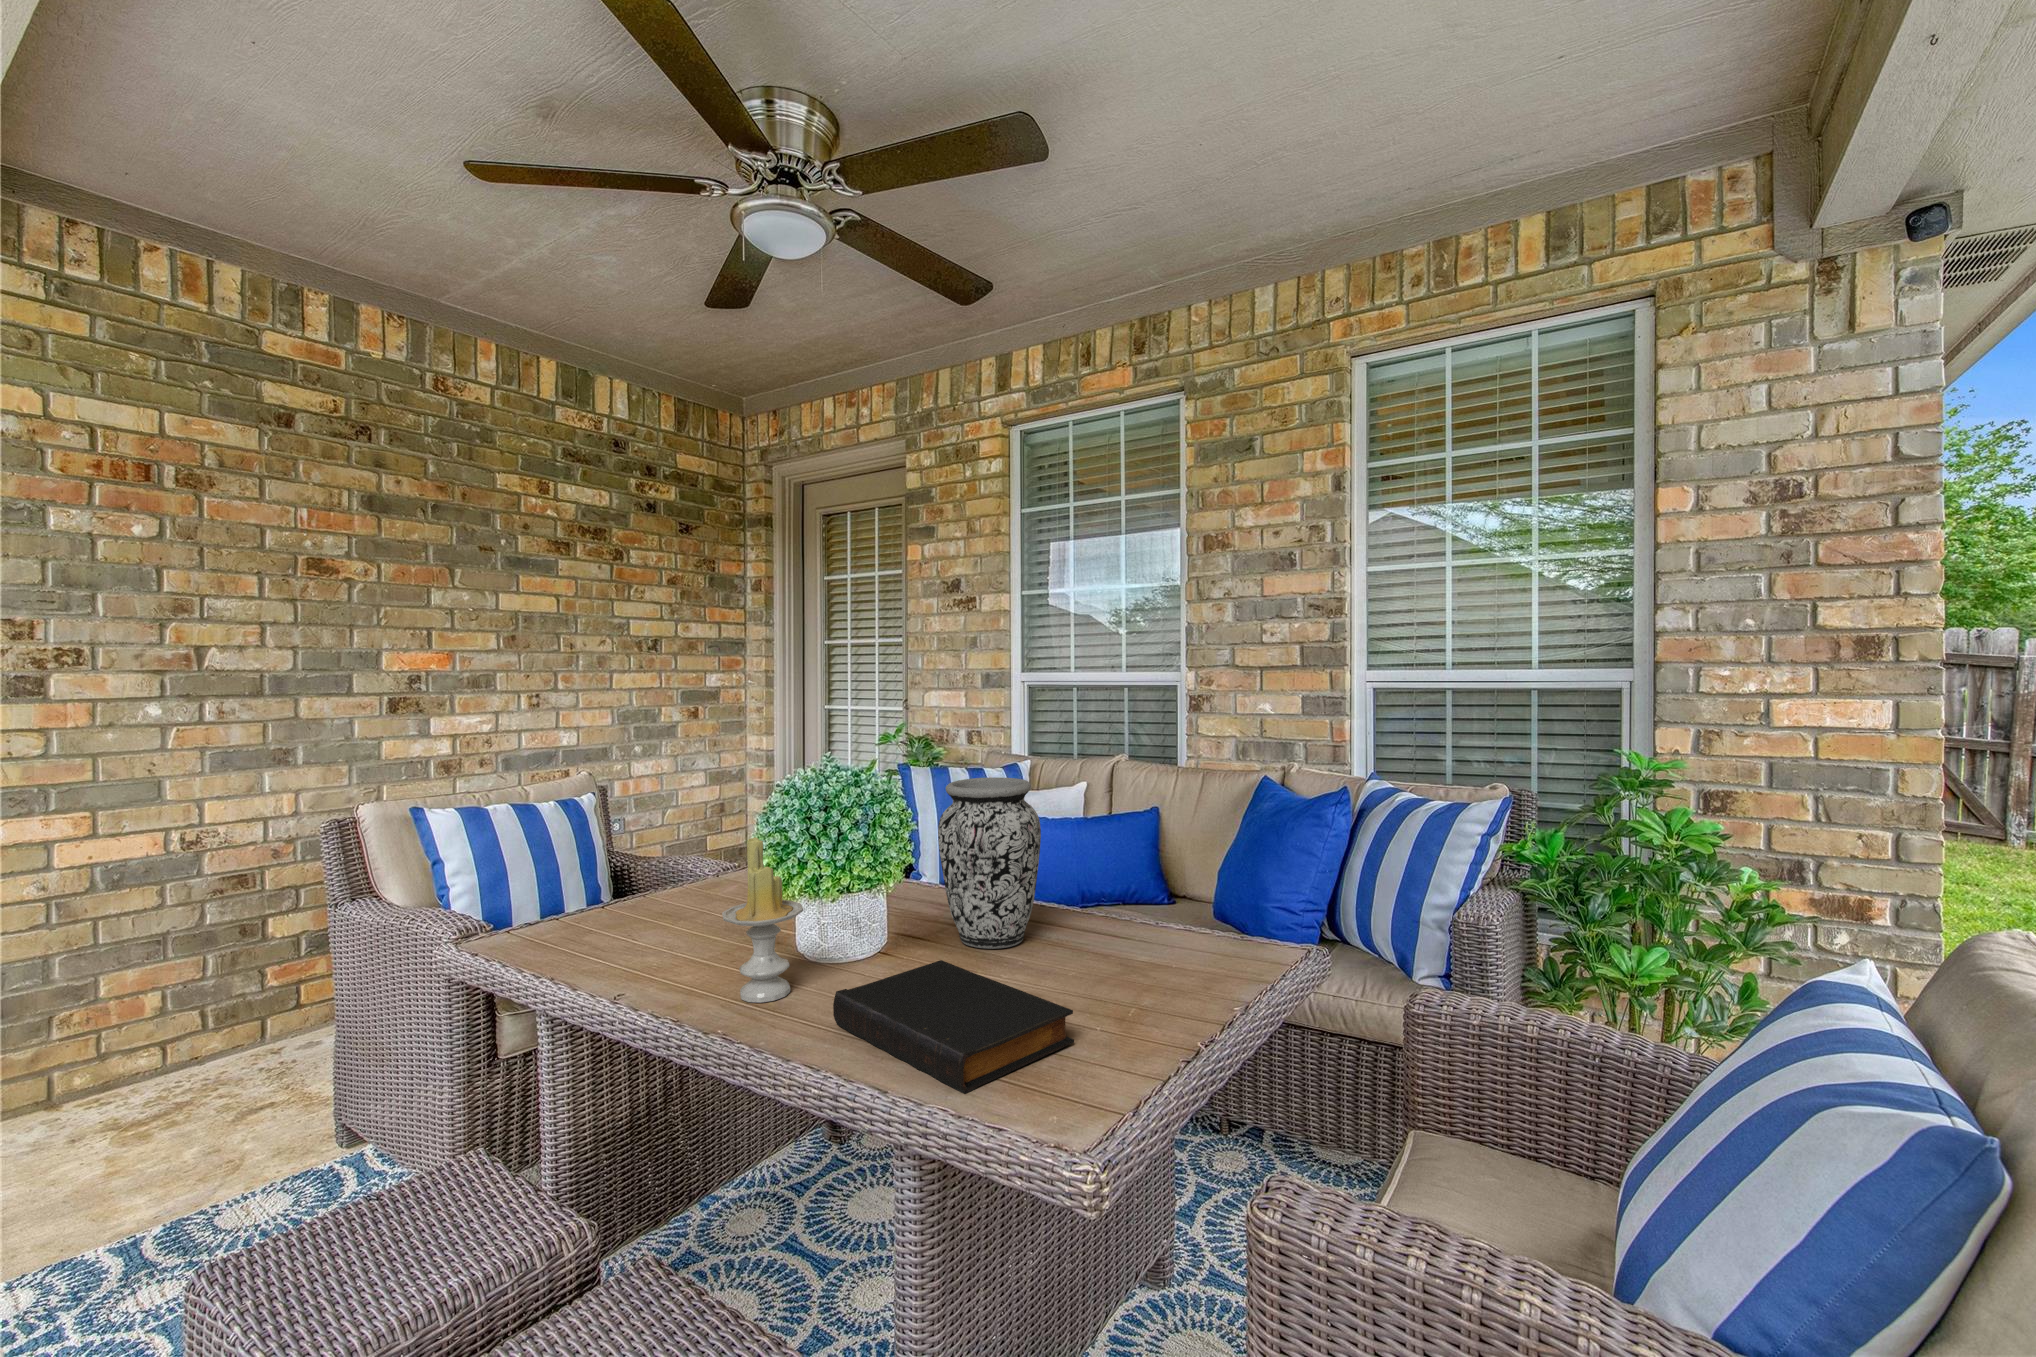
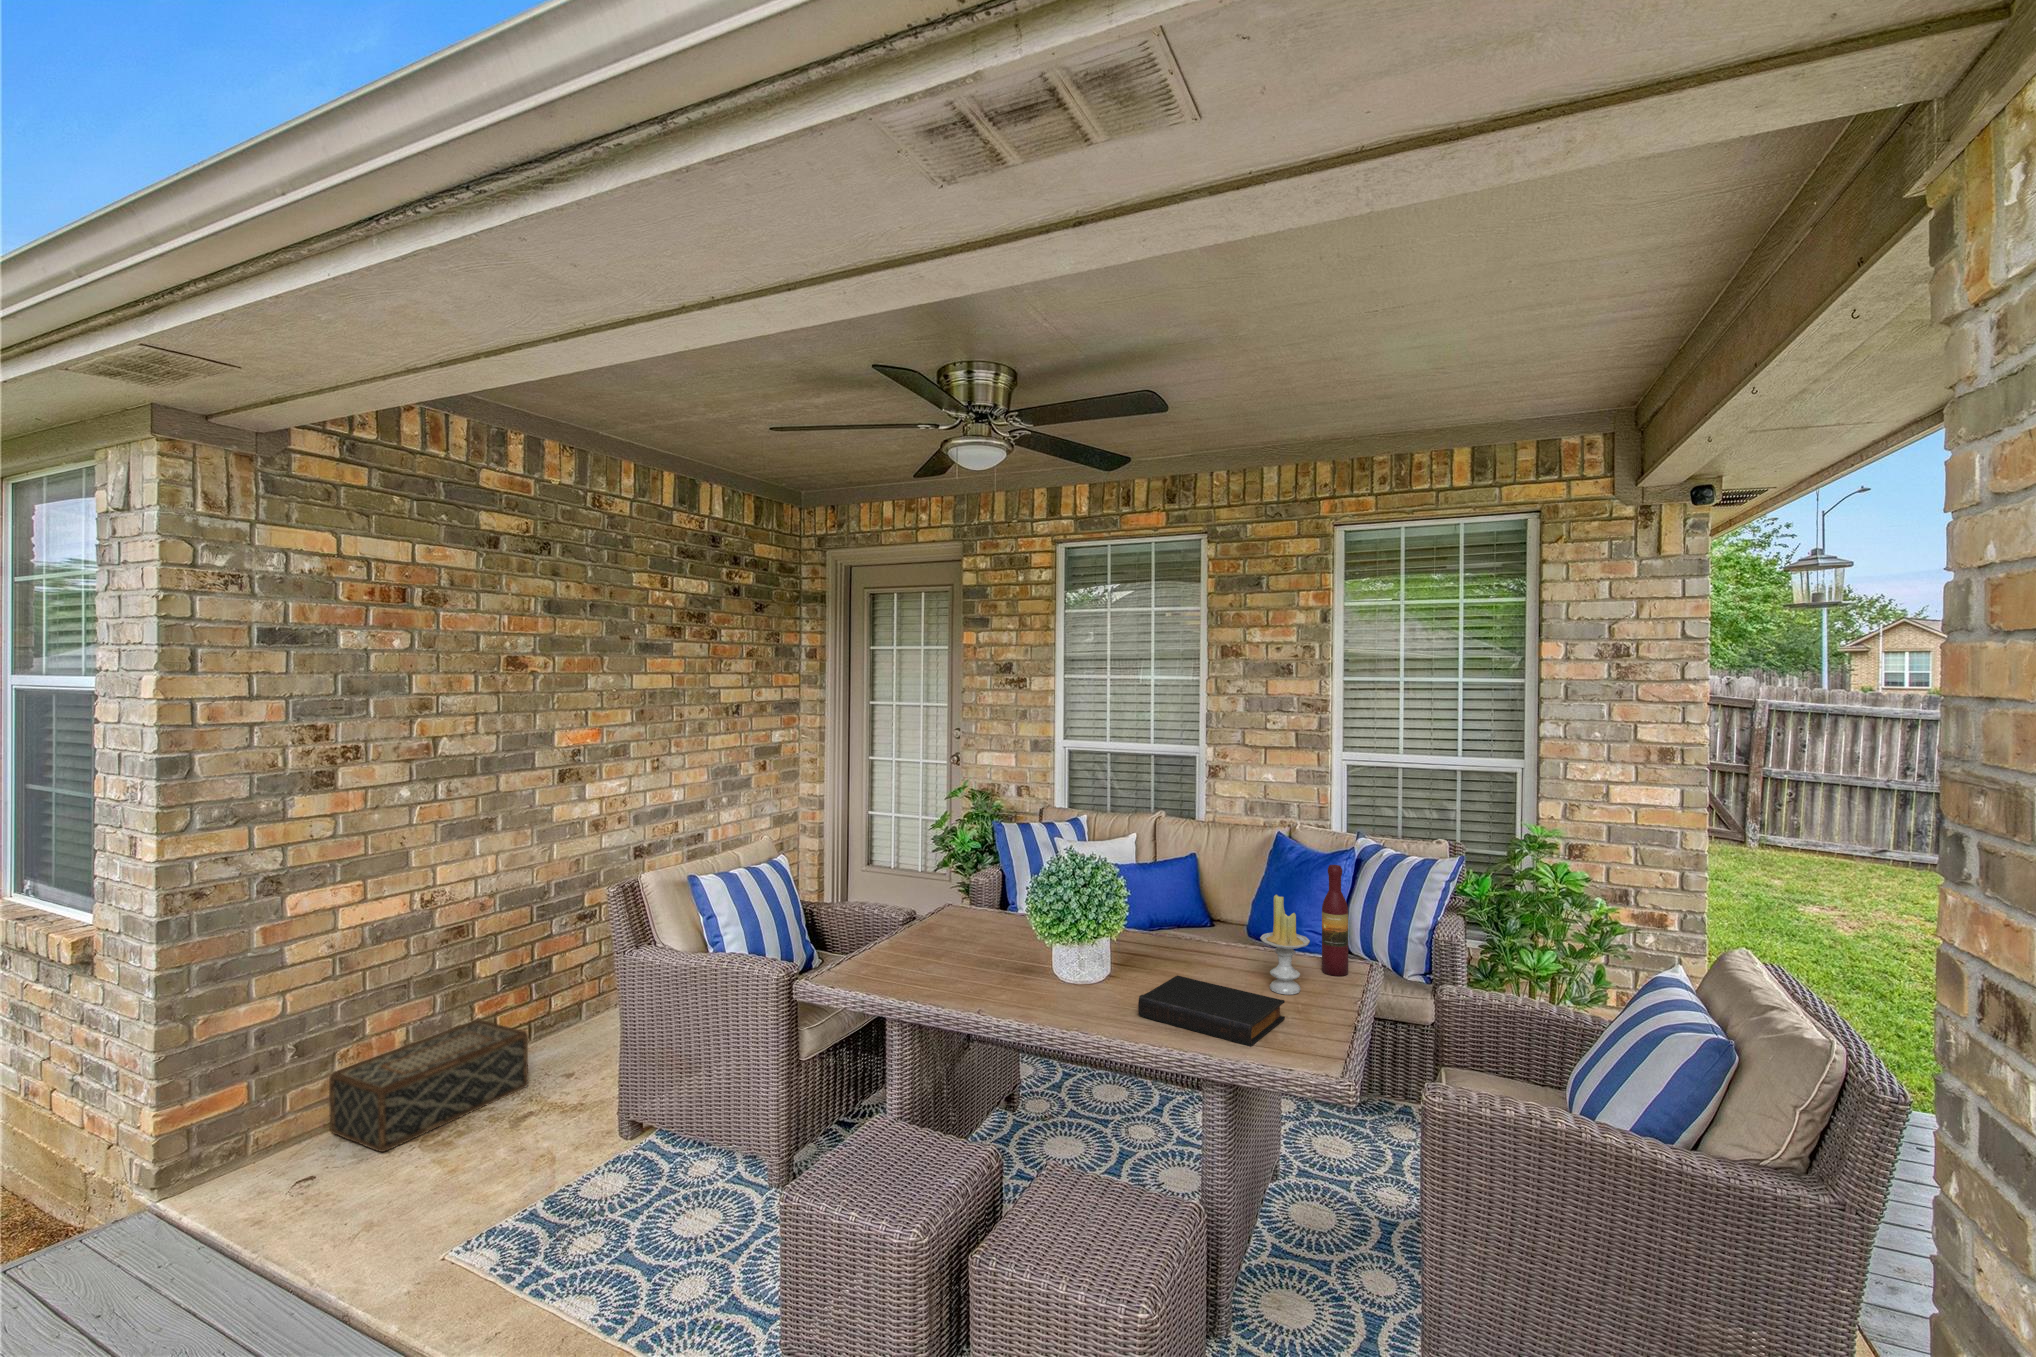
vase: present [938,777,1041,949] -> none [1140,855,1206,967]
wine bottle: none [1213,789,1256,972] -> present [1322,865,1348,976]
candle: present [722,837,803,1003] -> present [1260,895,1310,995]
woven basket: none [28,985,297,1145] -> present [329,1019,528,1152]

